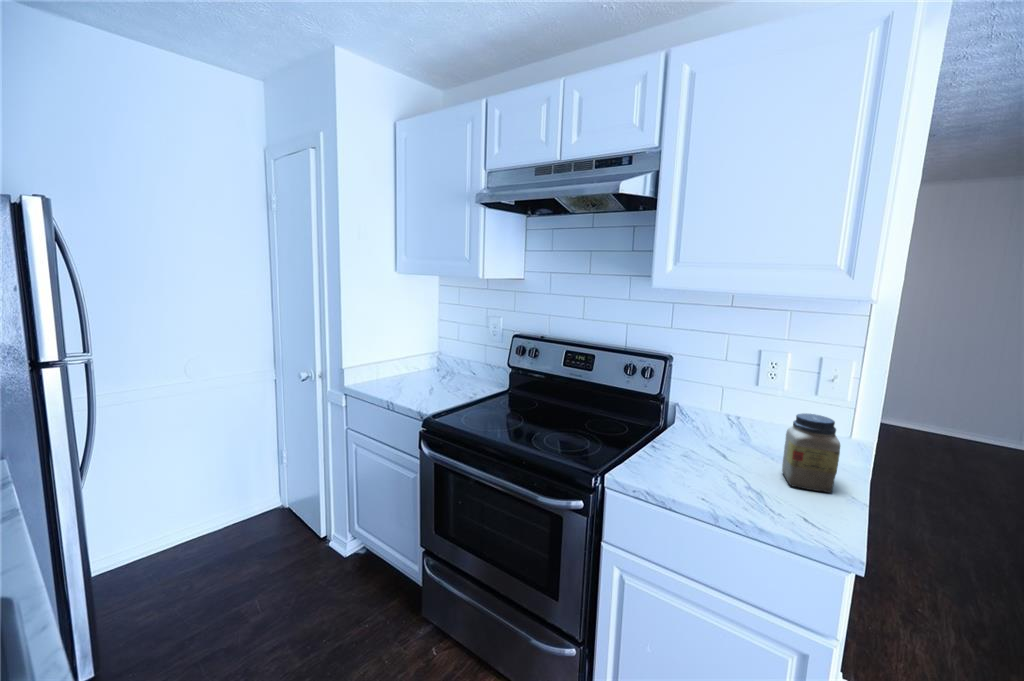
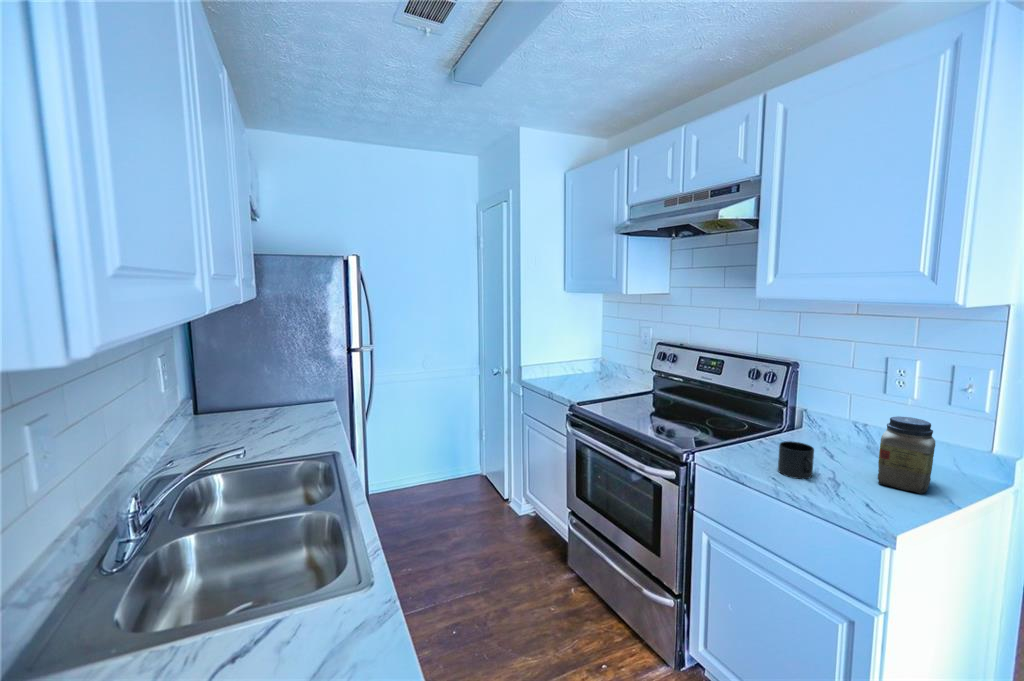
mug: none [697,450,740,494] -> present [778,441,814,479]

